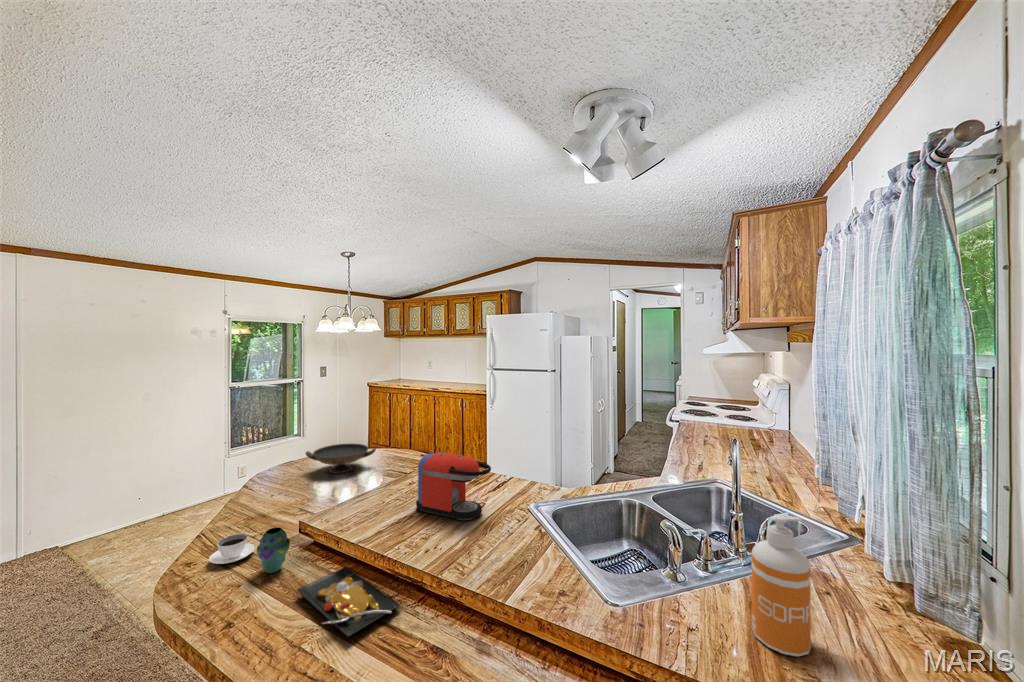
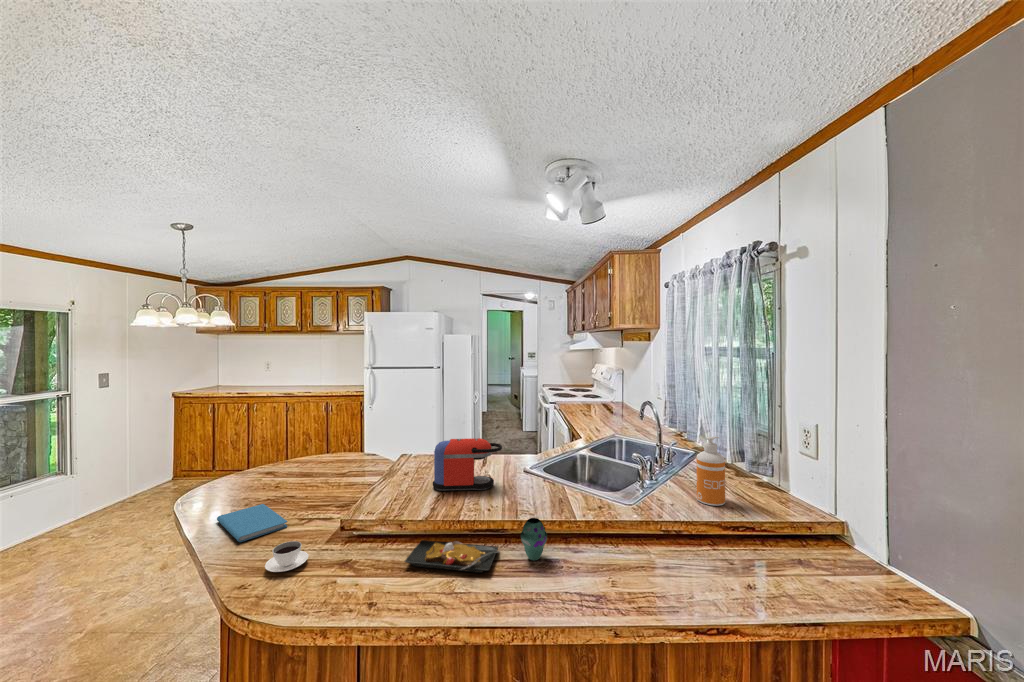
decorative bowl: present [306,443,376,474] -> none [244,452,324,485]
book: none [237,489,296,523] -> present [217,504,287,542]
vase: present [257,527,290,573] -> present [521,518,547,560]

